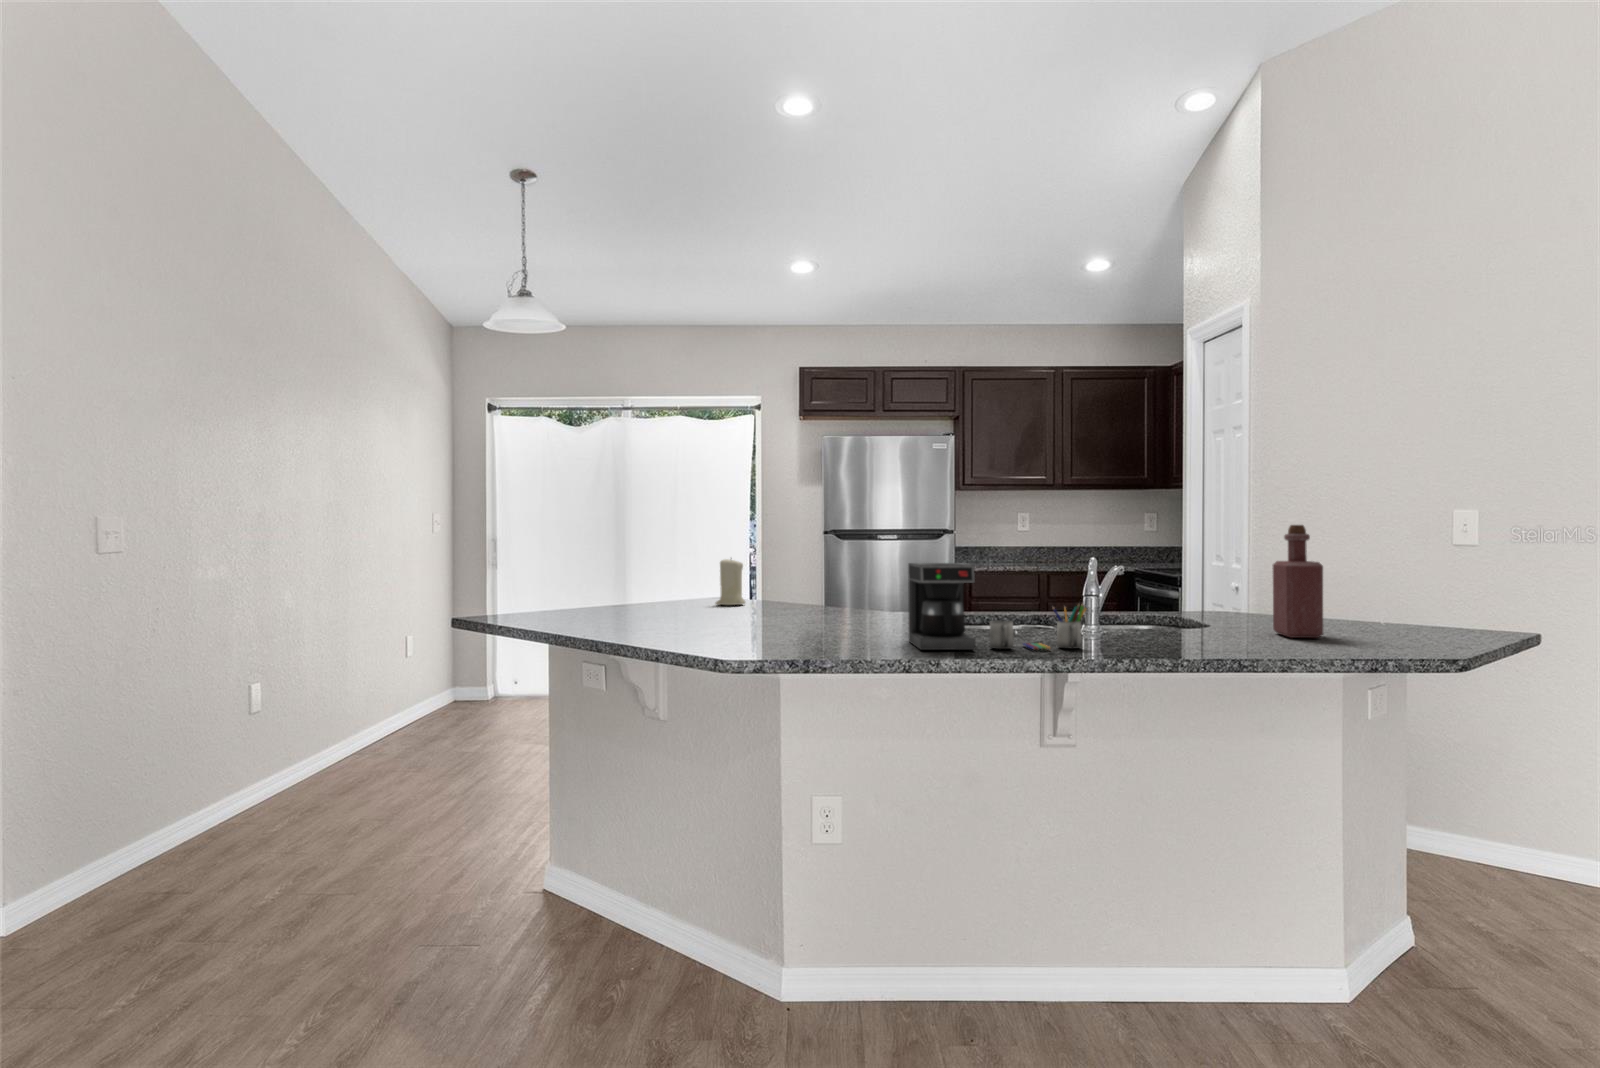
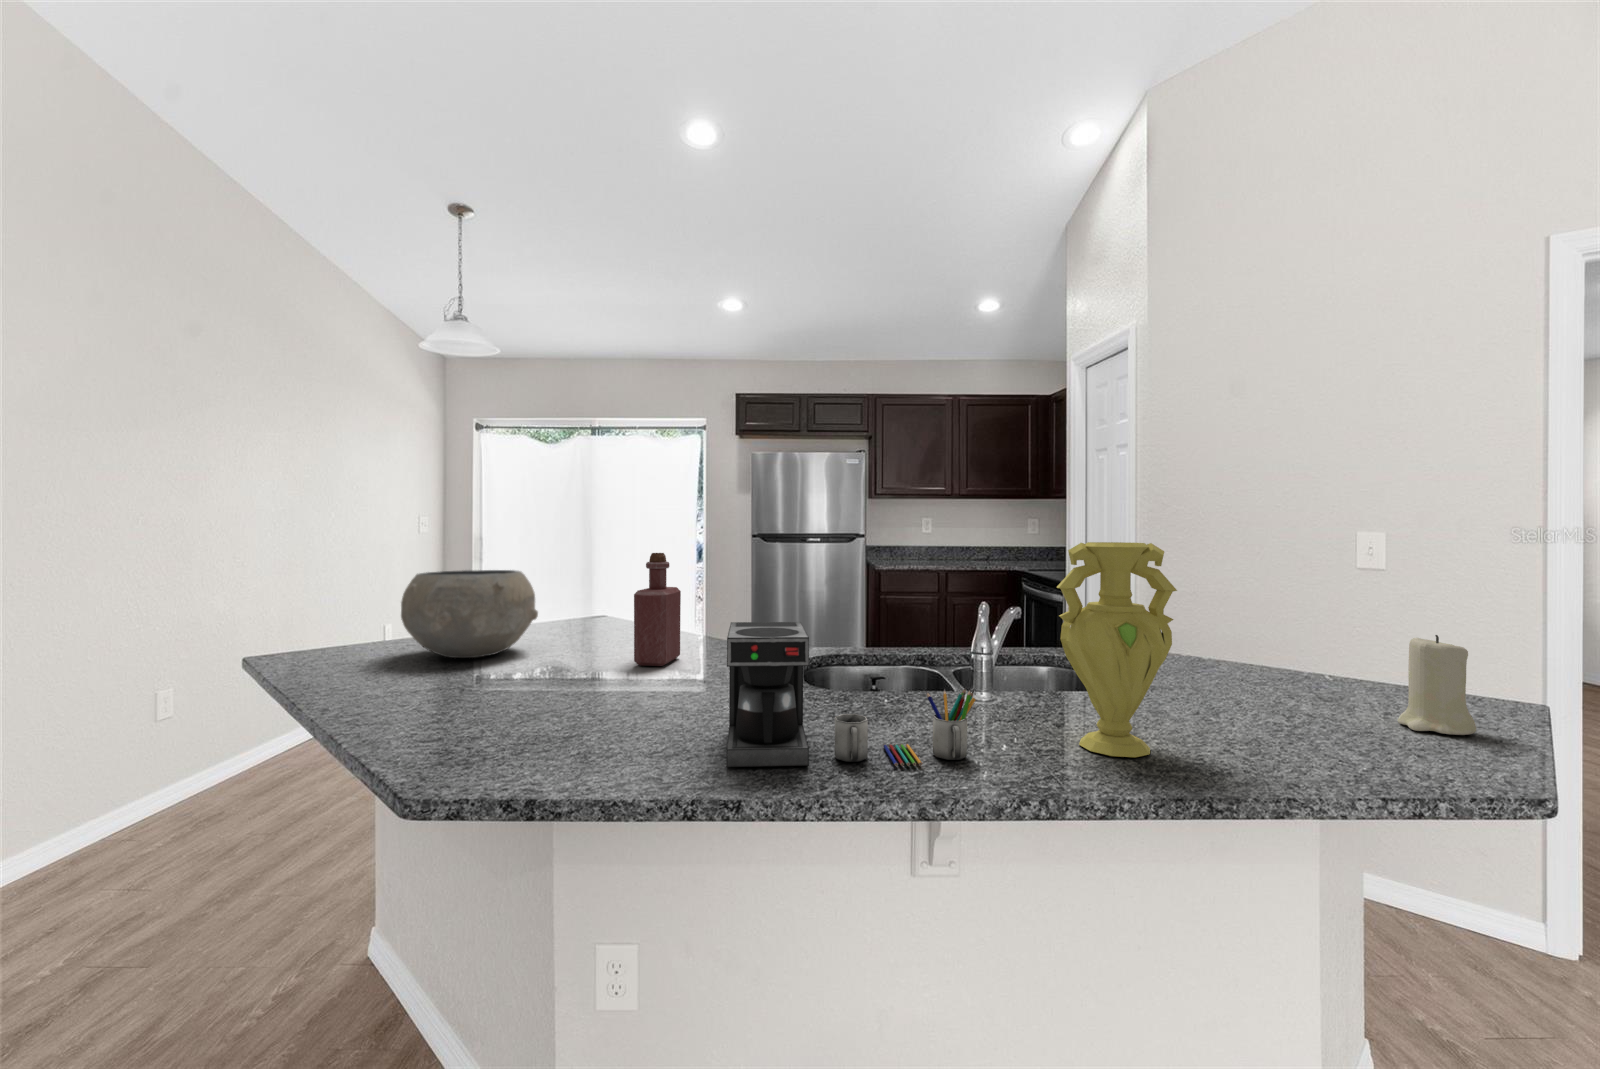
vase: none [1143,501,1227,648] -> present [1057,542,1177,757]
bottle: present [1273,525,1323,638] -> present [634,553,681,666]
ceramic bowl: none [596,544,704,615] -> present [401,570,538,658]
candle: present [716,559,745,605] -> present [1397,635,1476,735]

